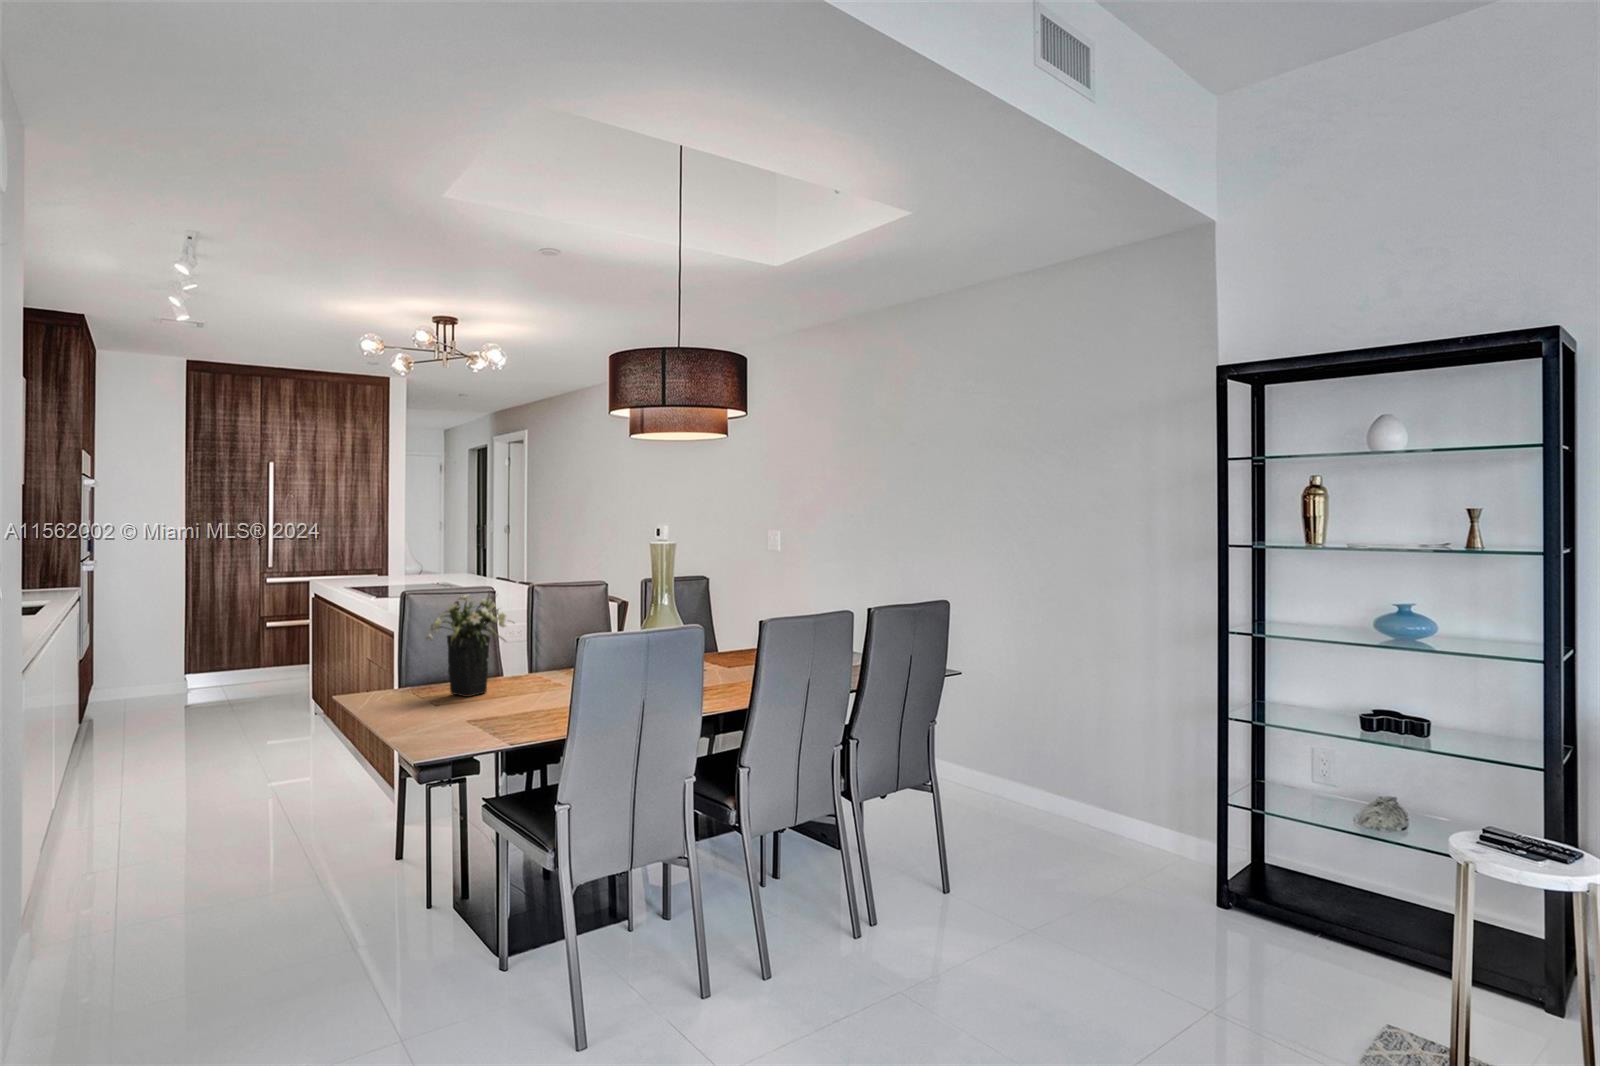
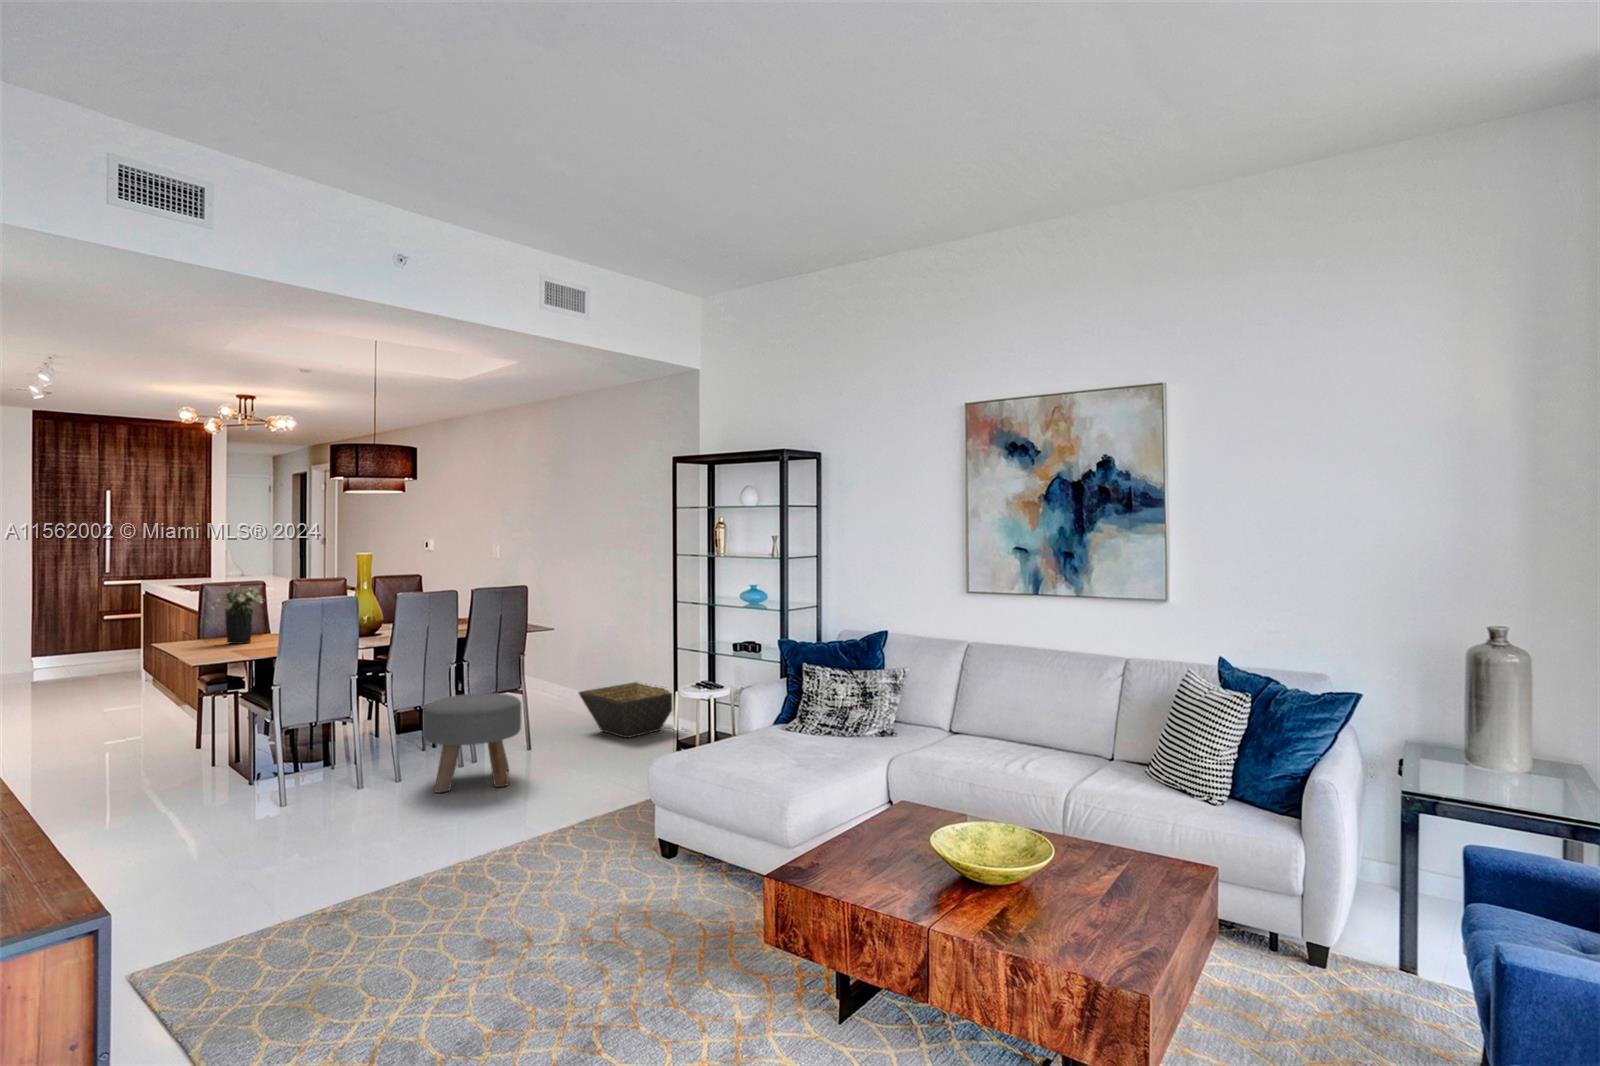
basket: none [988,759,1171,869] -> present [579,682,672,738]
ottoman: none [813,803,992,1019] -> present [423,693,522,793]

